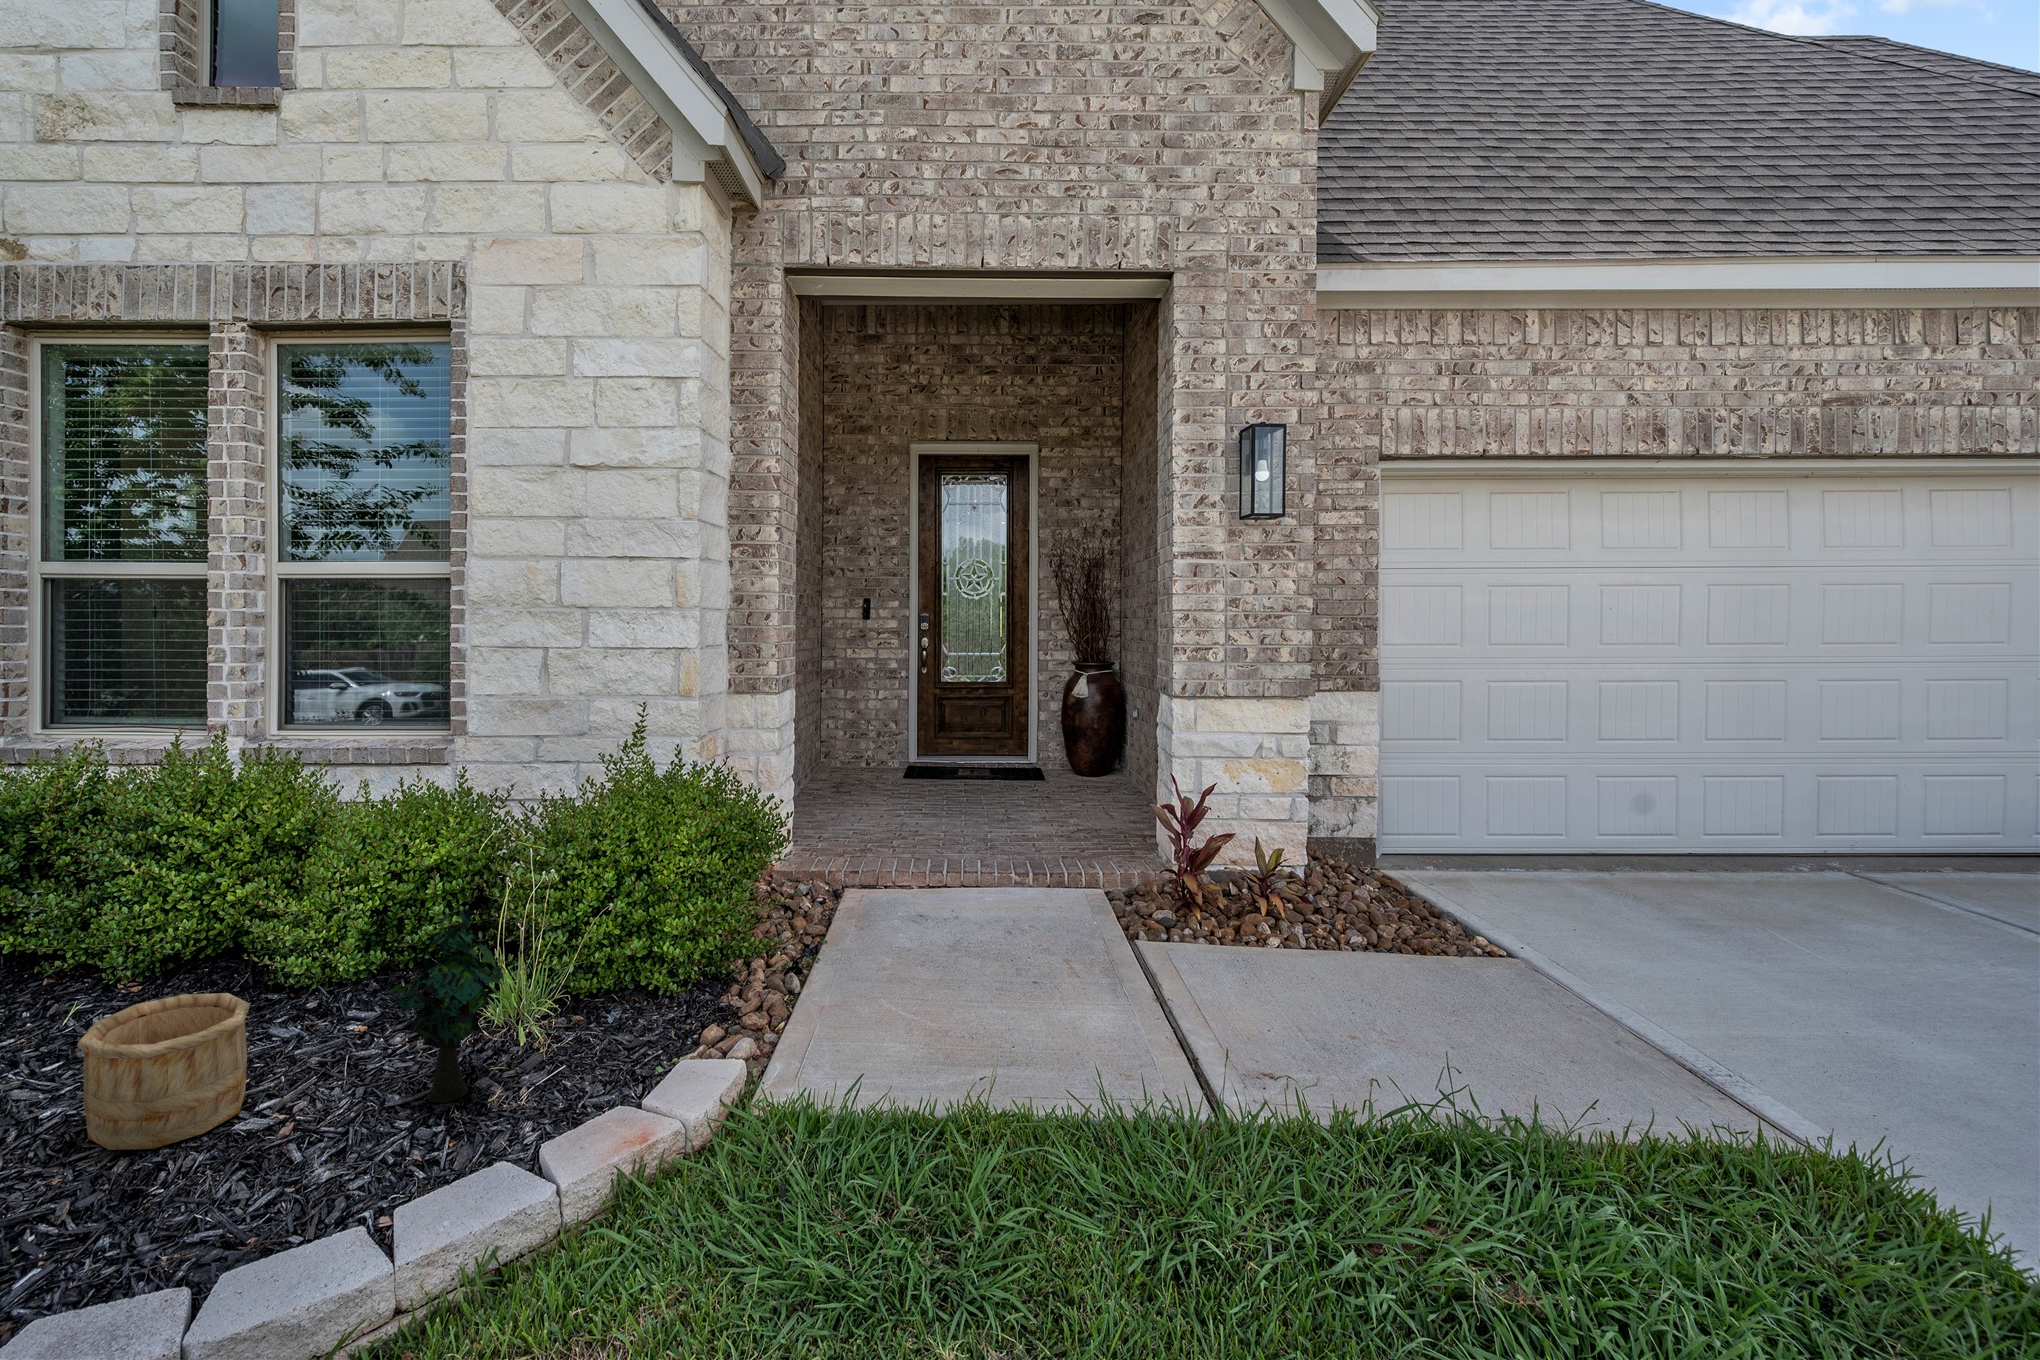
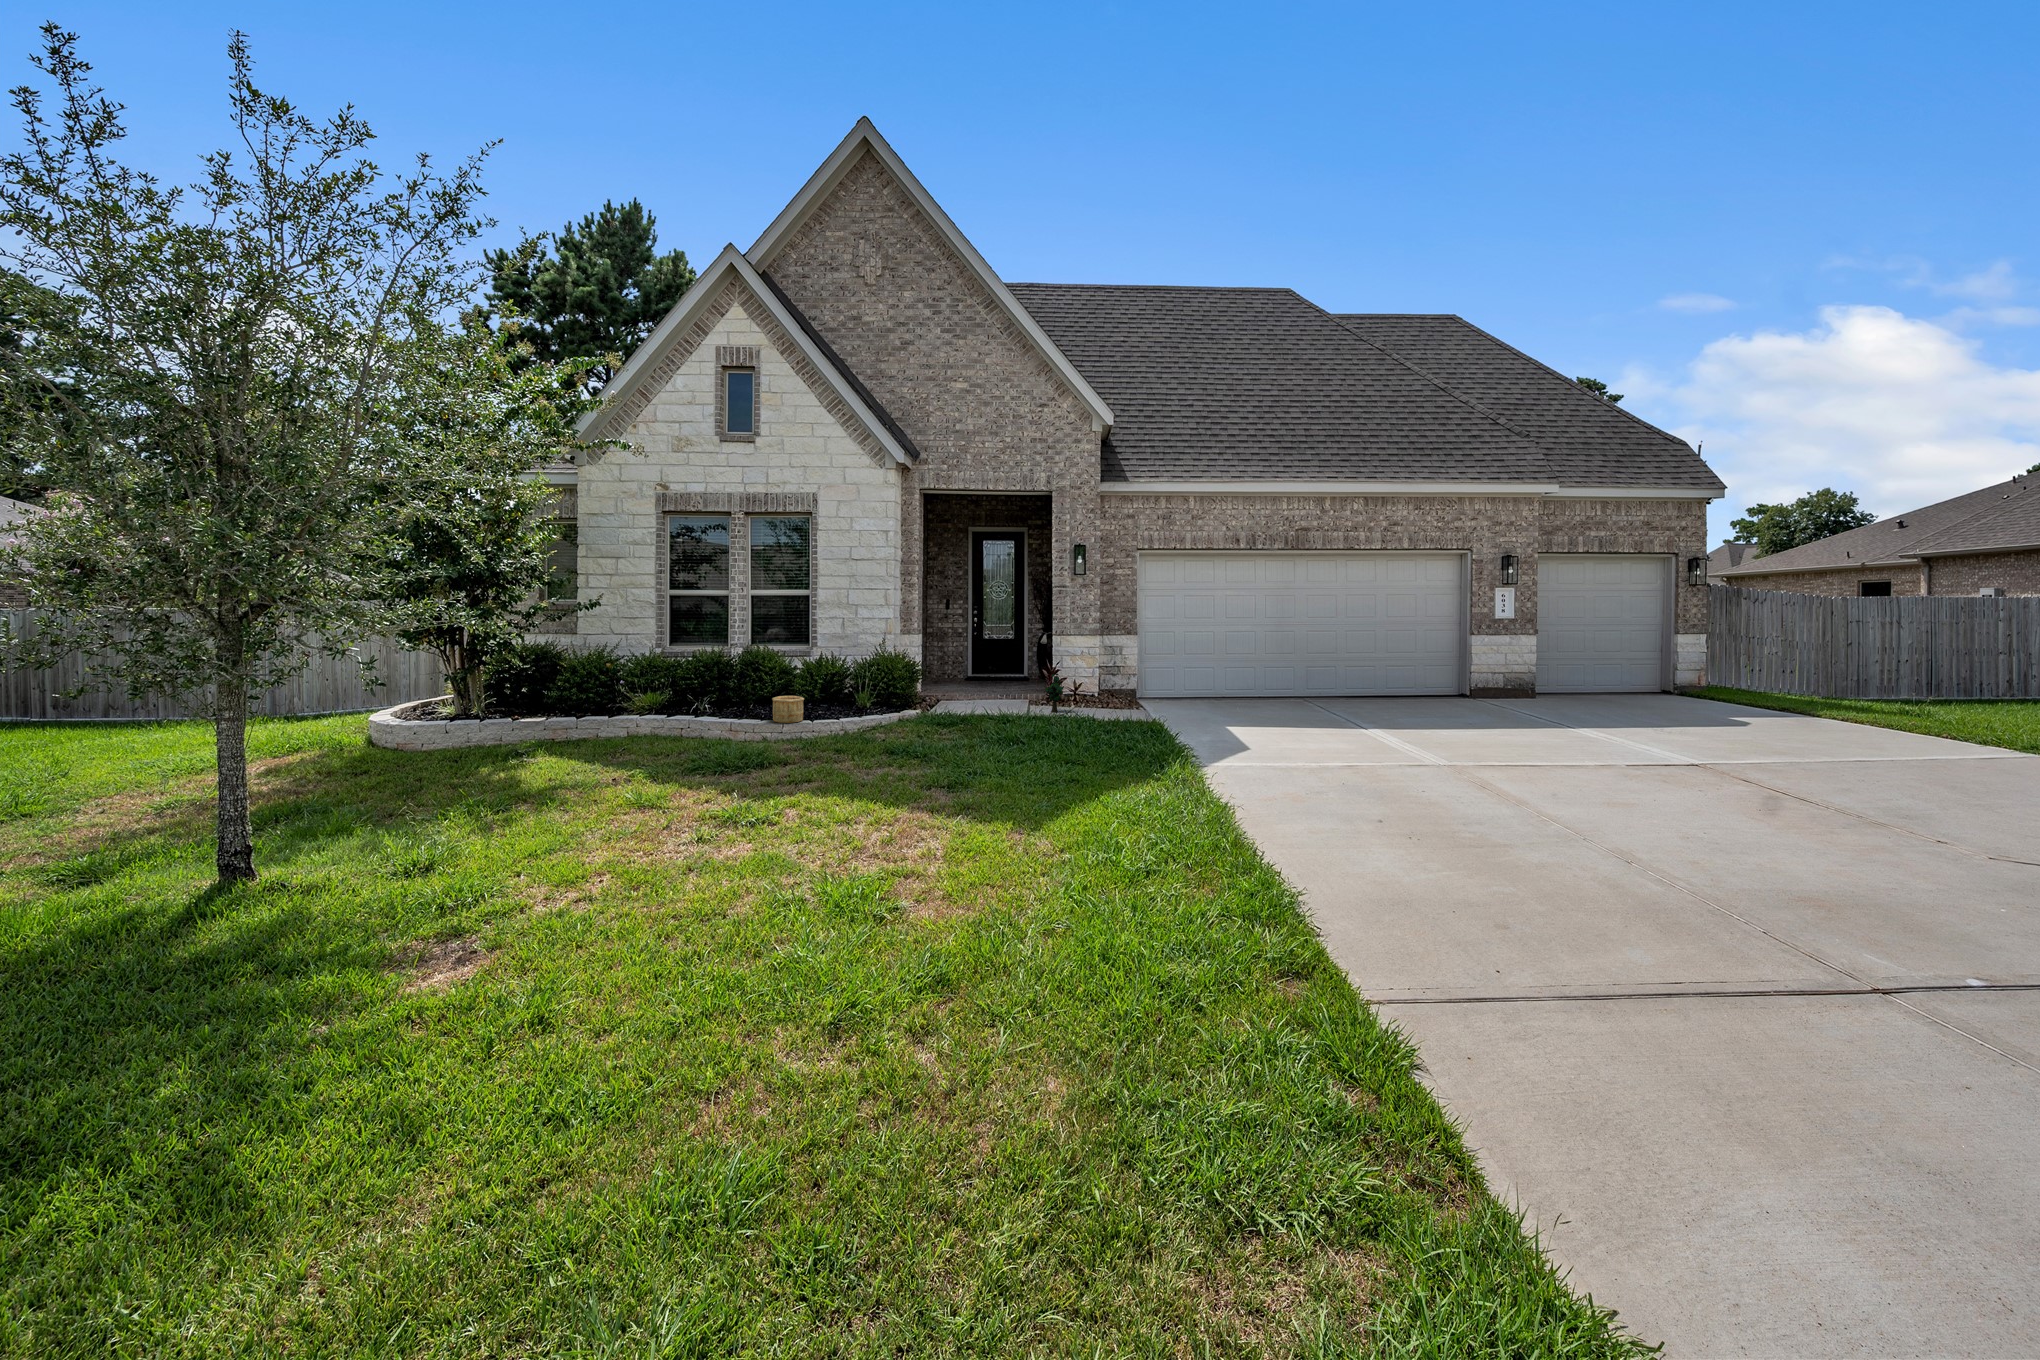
decorative plant: present [387,909,503,1103] -> present [1045,673,1064,712]

